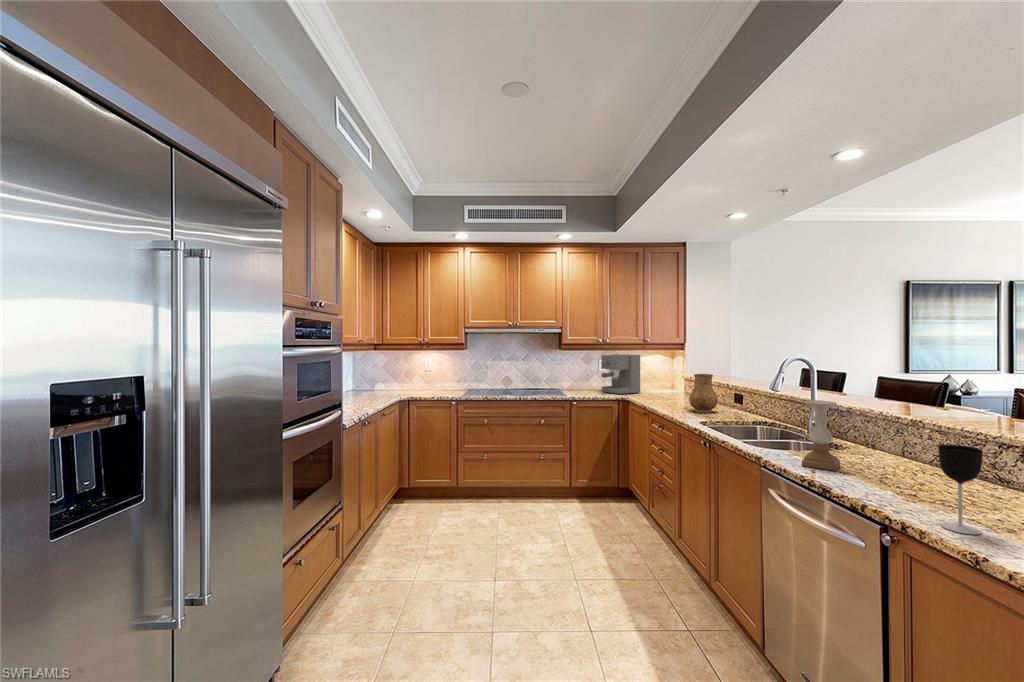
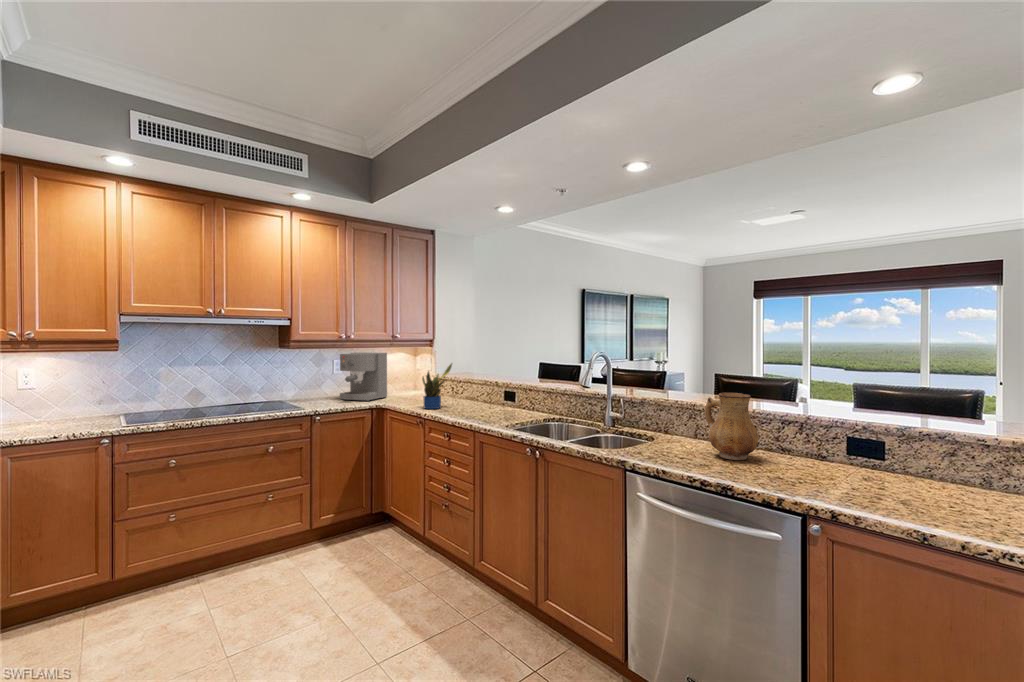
potted plant: none [655,364,683,404] -> present [422,364,452,409]
ceramic pitcher: present [689,374,718,413] -> present [705,393,758,460]
candle holder: present [802,400,840,471] -> none [657,397,693,463]
wine glass: present [938,445,983,534] -> none [832,430,866,506]

